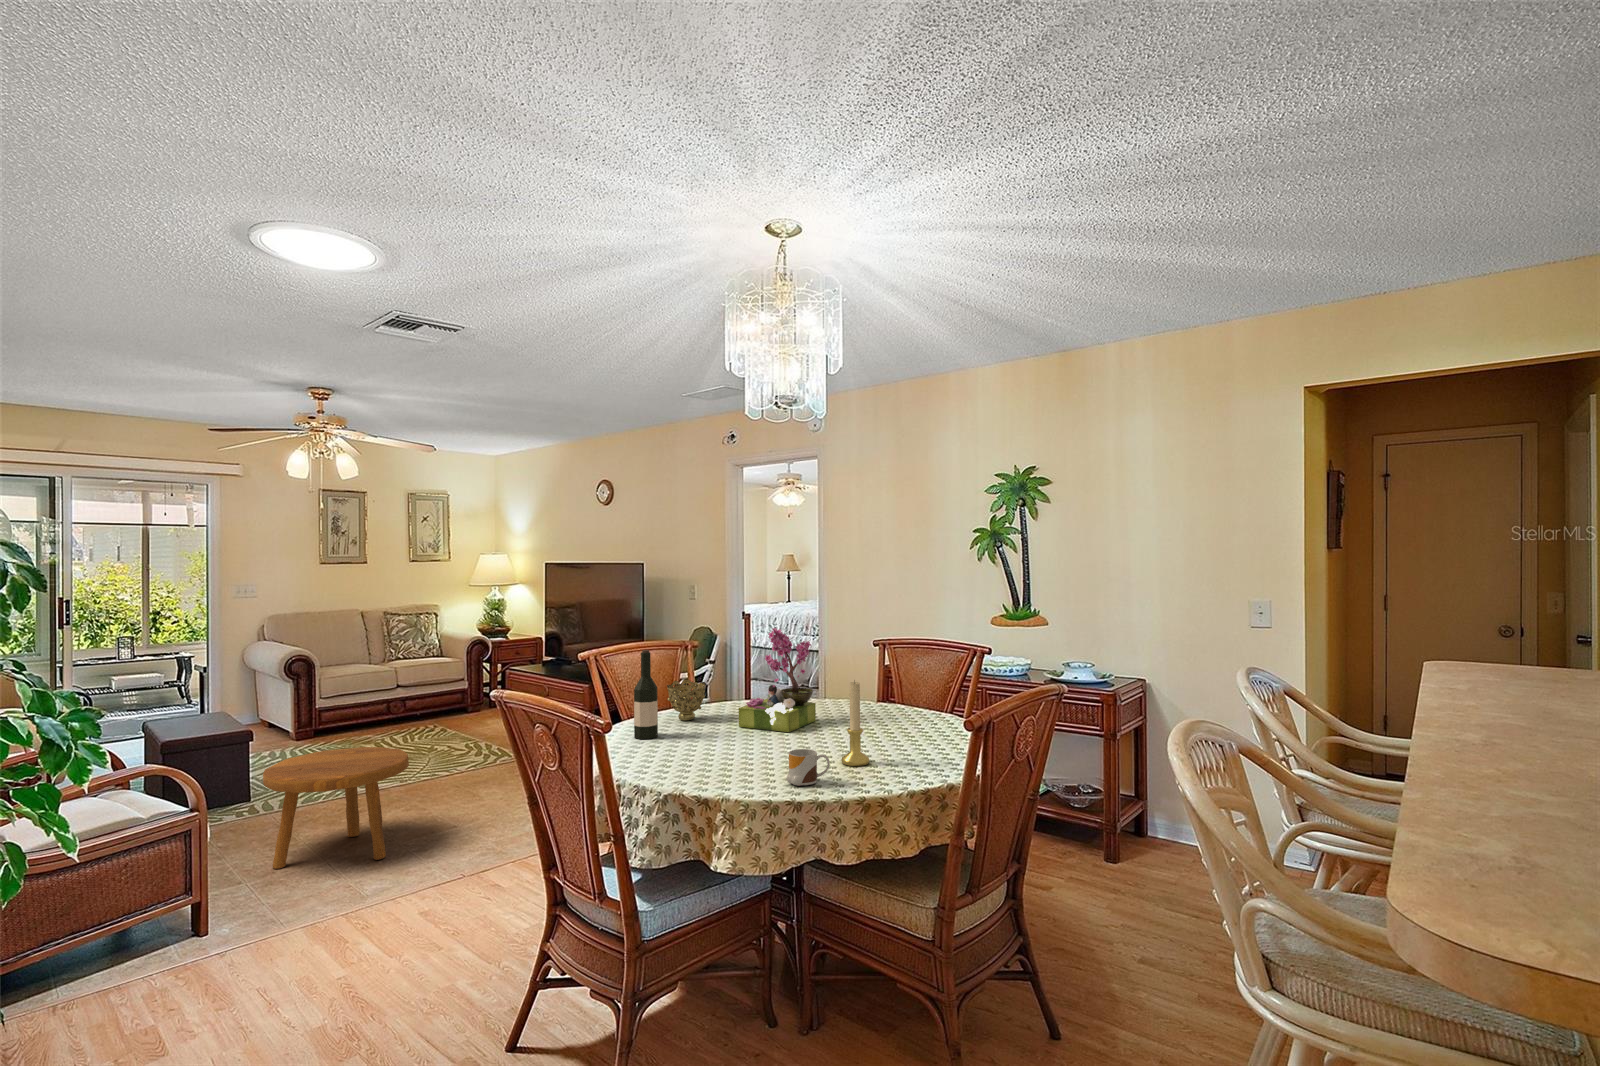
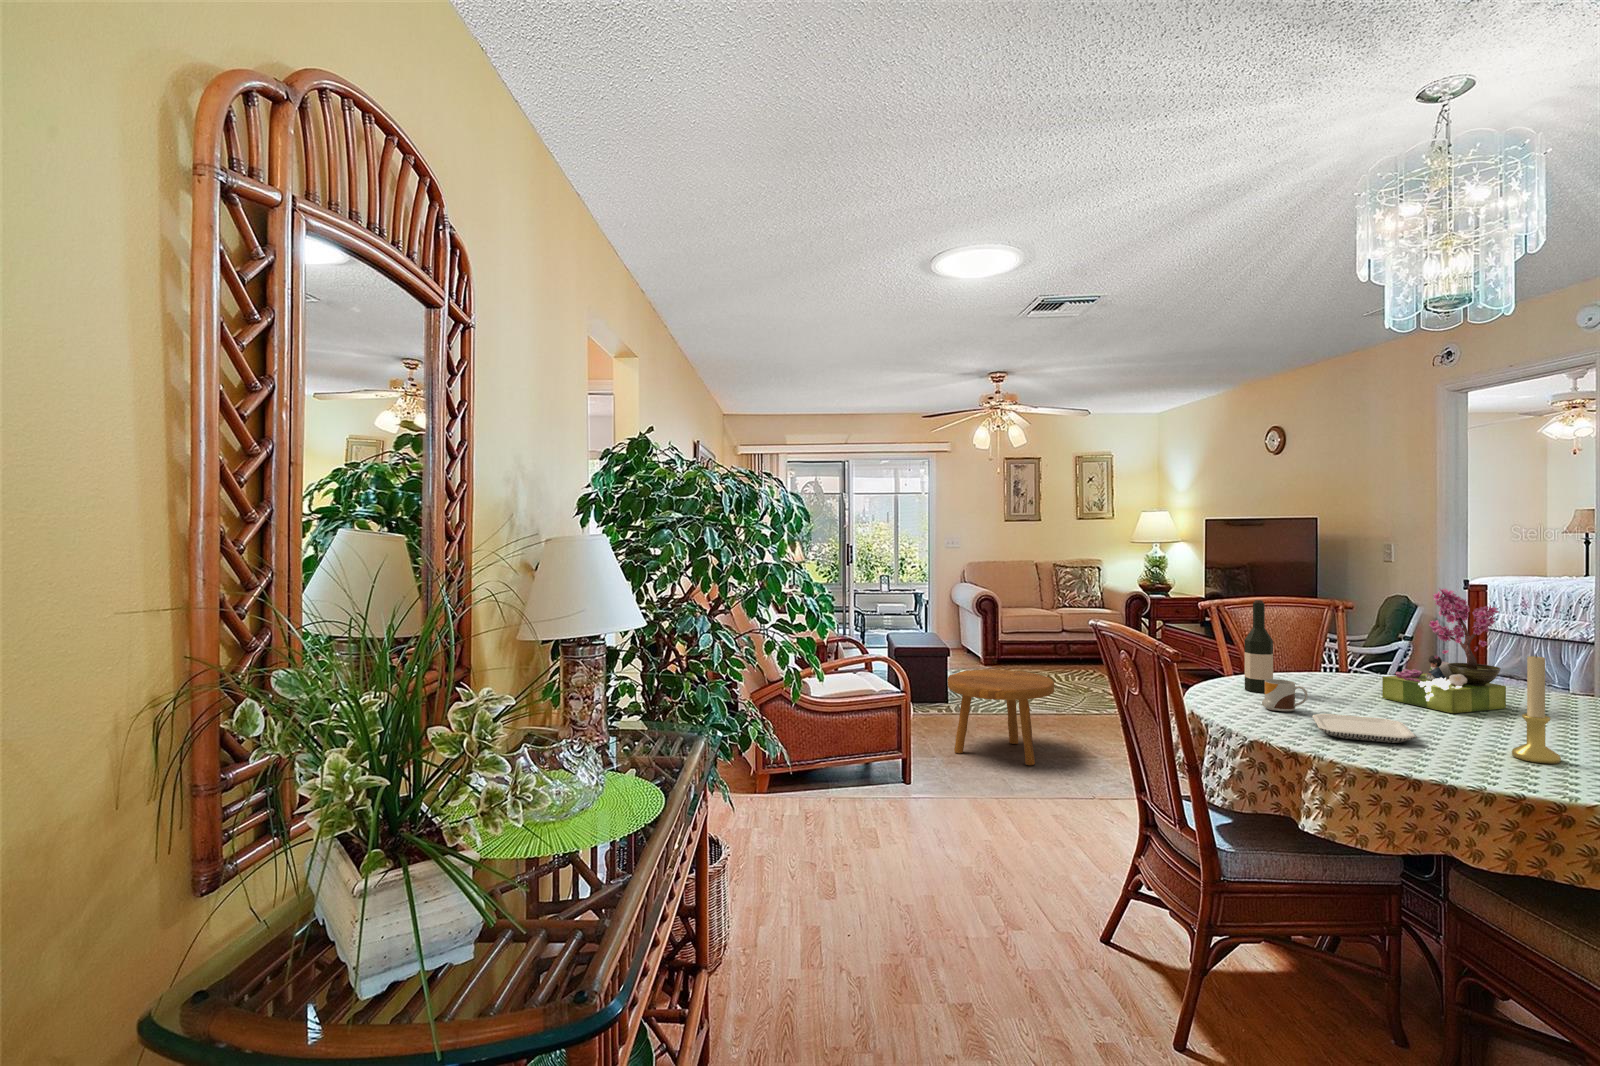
decorative bowl: present [667,680,706,721] -> none [1293,639,1344,684]
plate: none [704,748,783,774] -> present [1312,714,1416,743]
mug: present [787,749,830,786] -> present [1262,679,1308,711]

